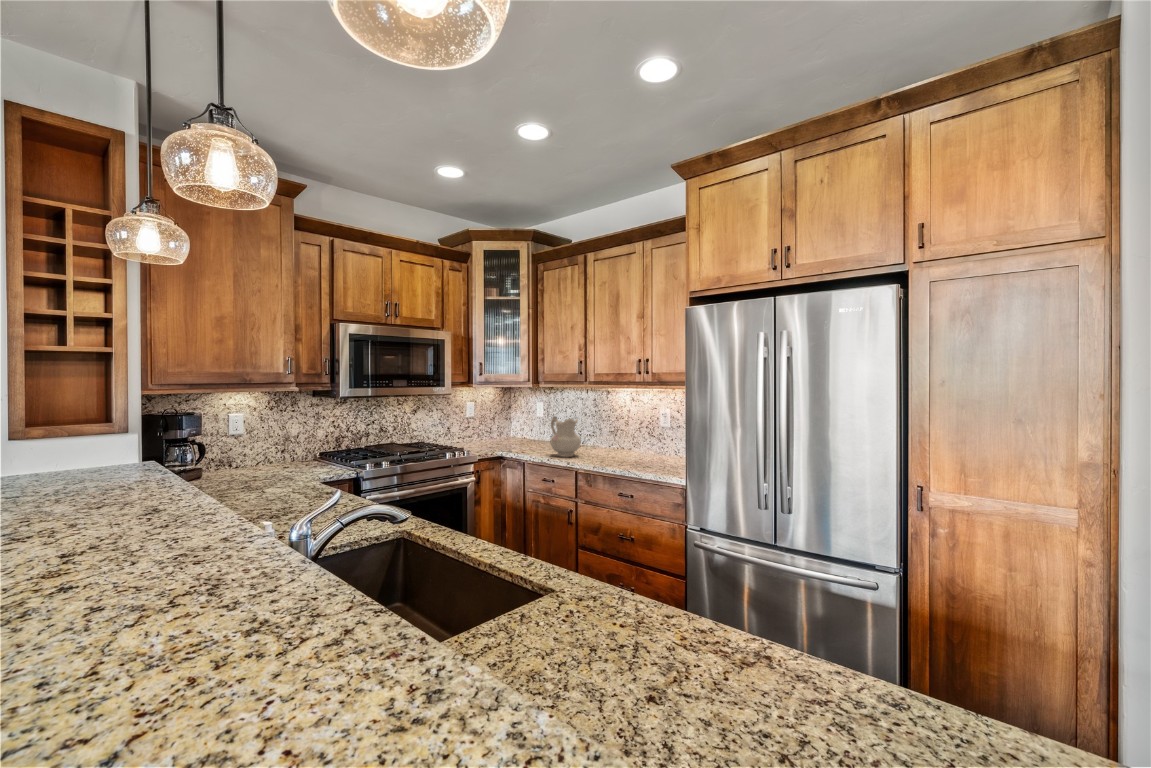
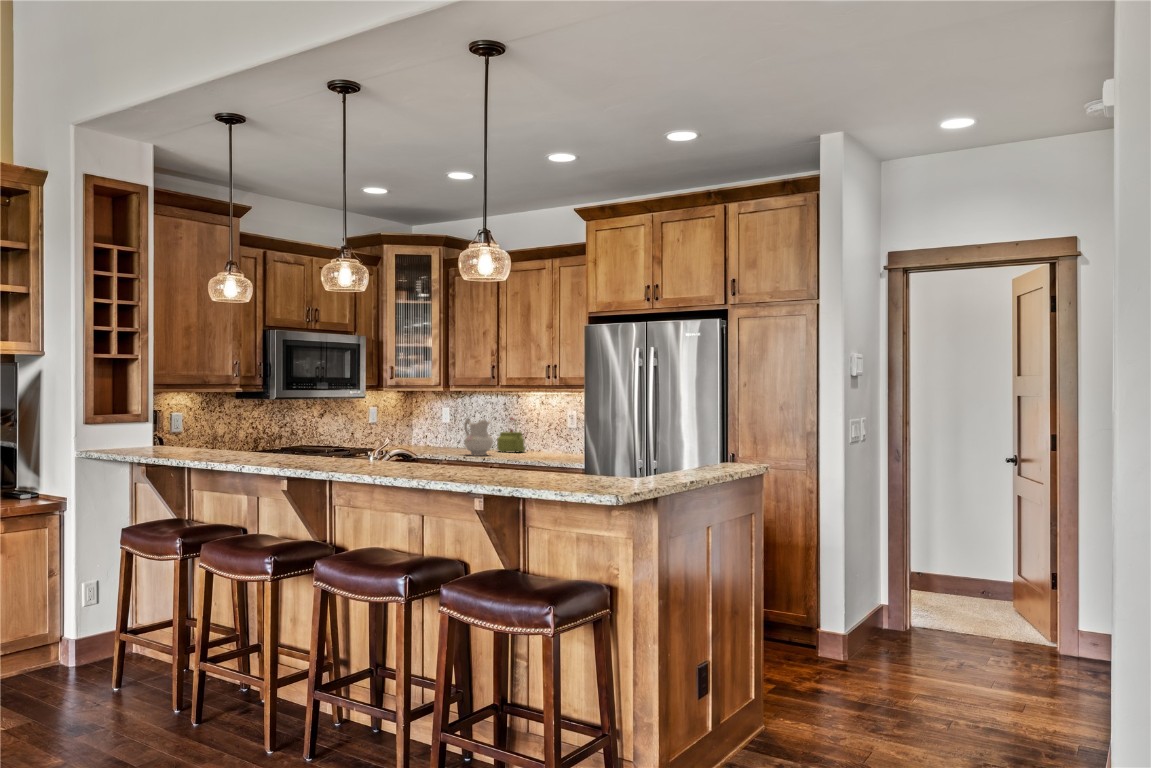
kettle: none [587,414,617,450] -> present [497,418,526,452]

